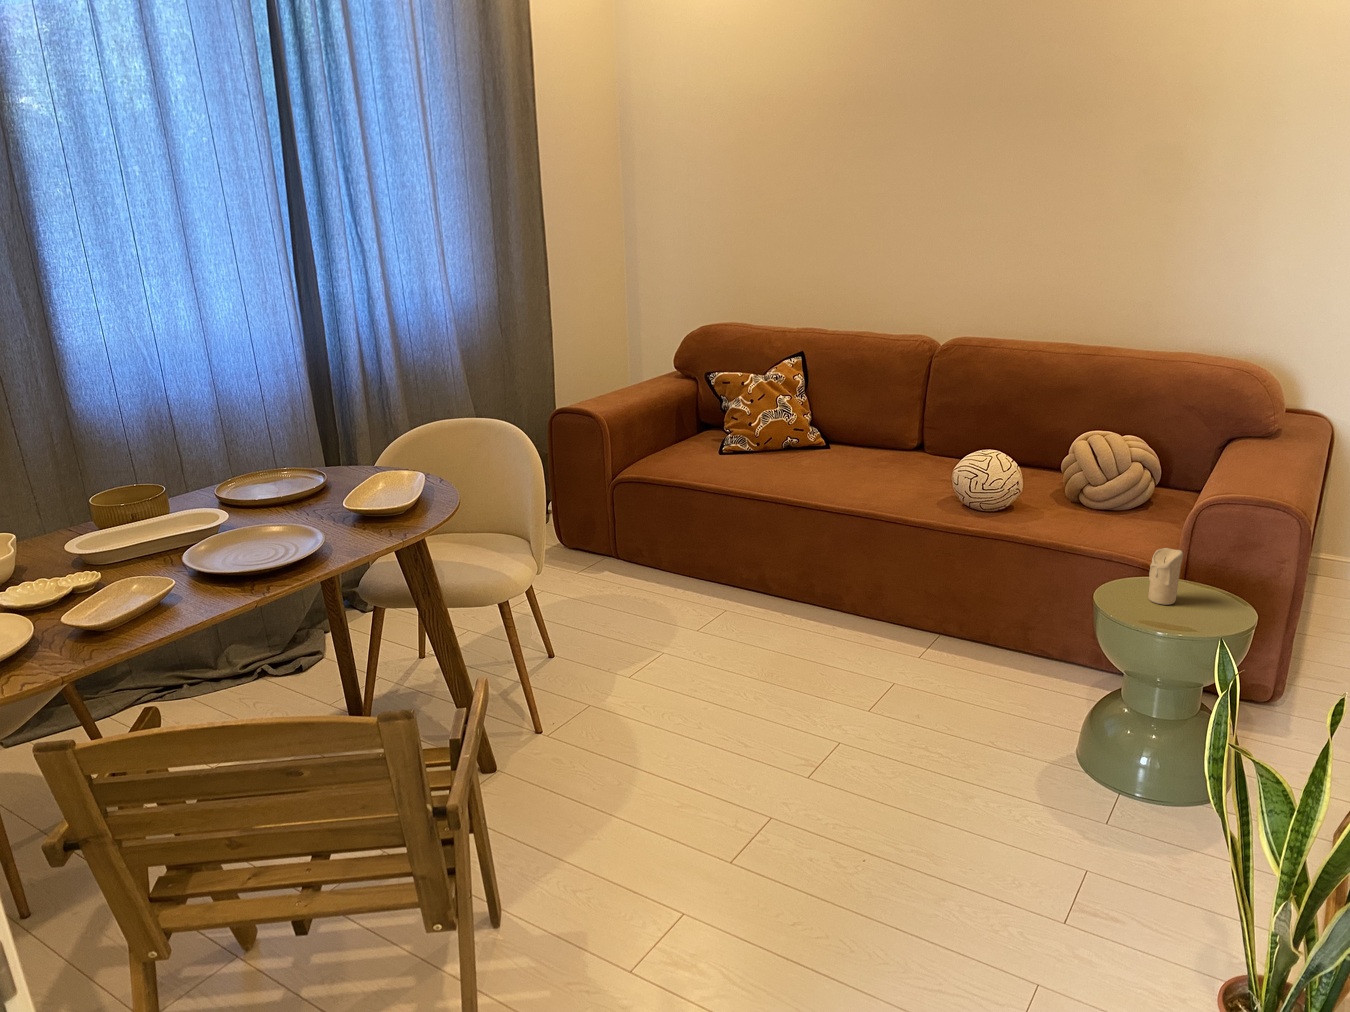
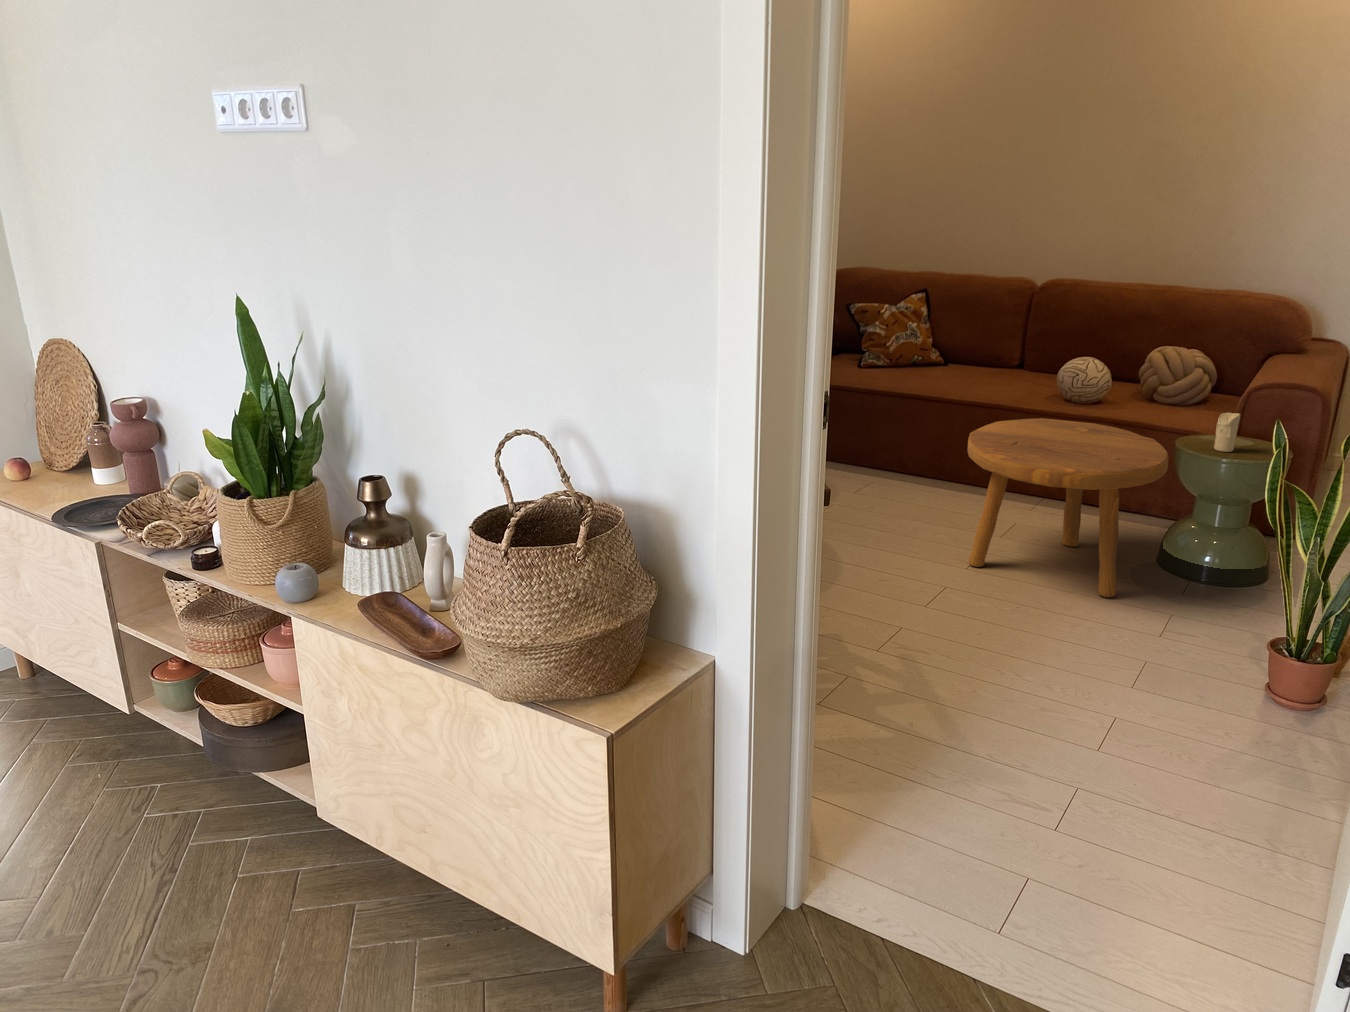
footstool: none [801,549,1078,828] -> present [967,418,1169,597]

